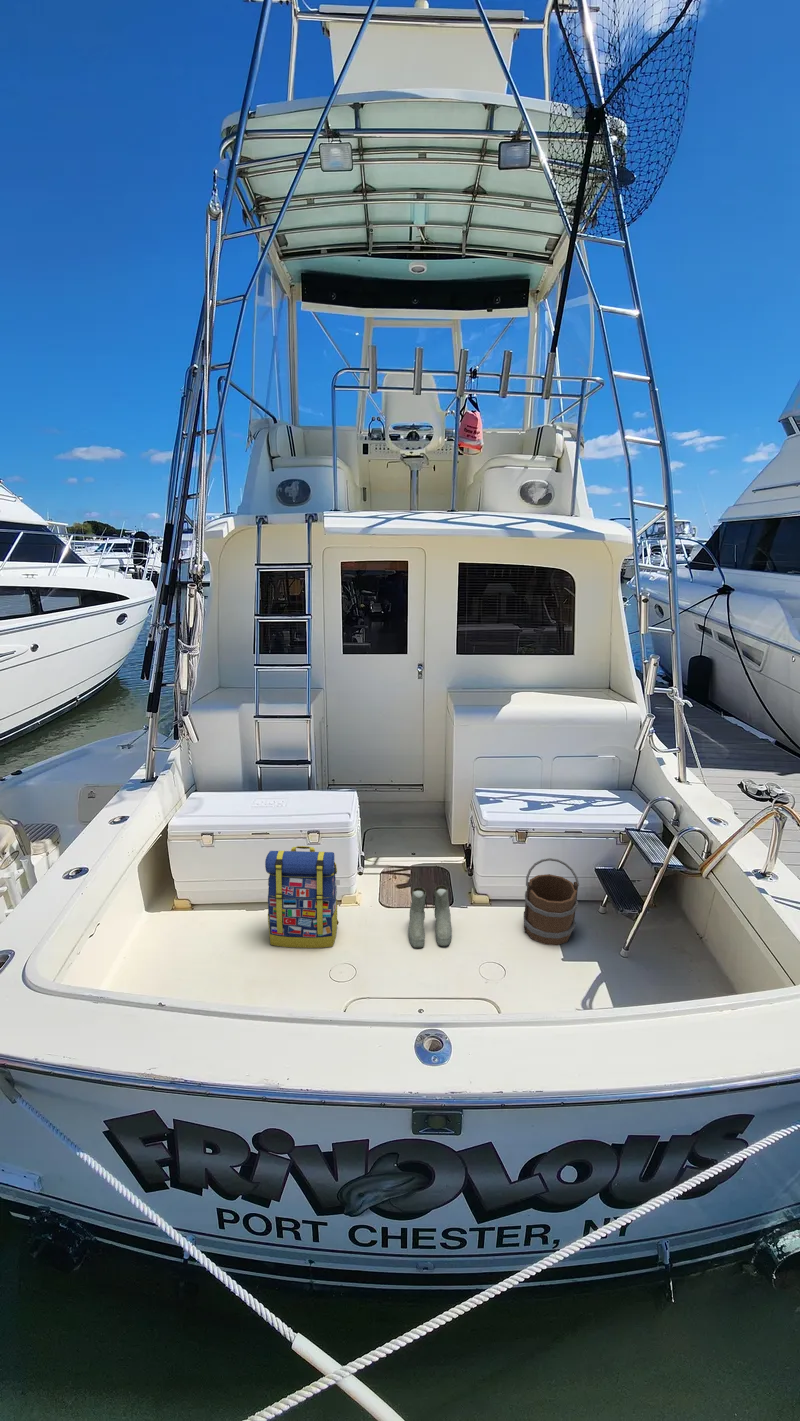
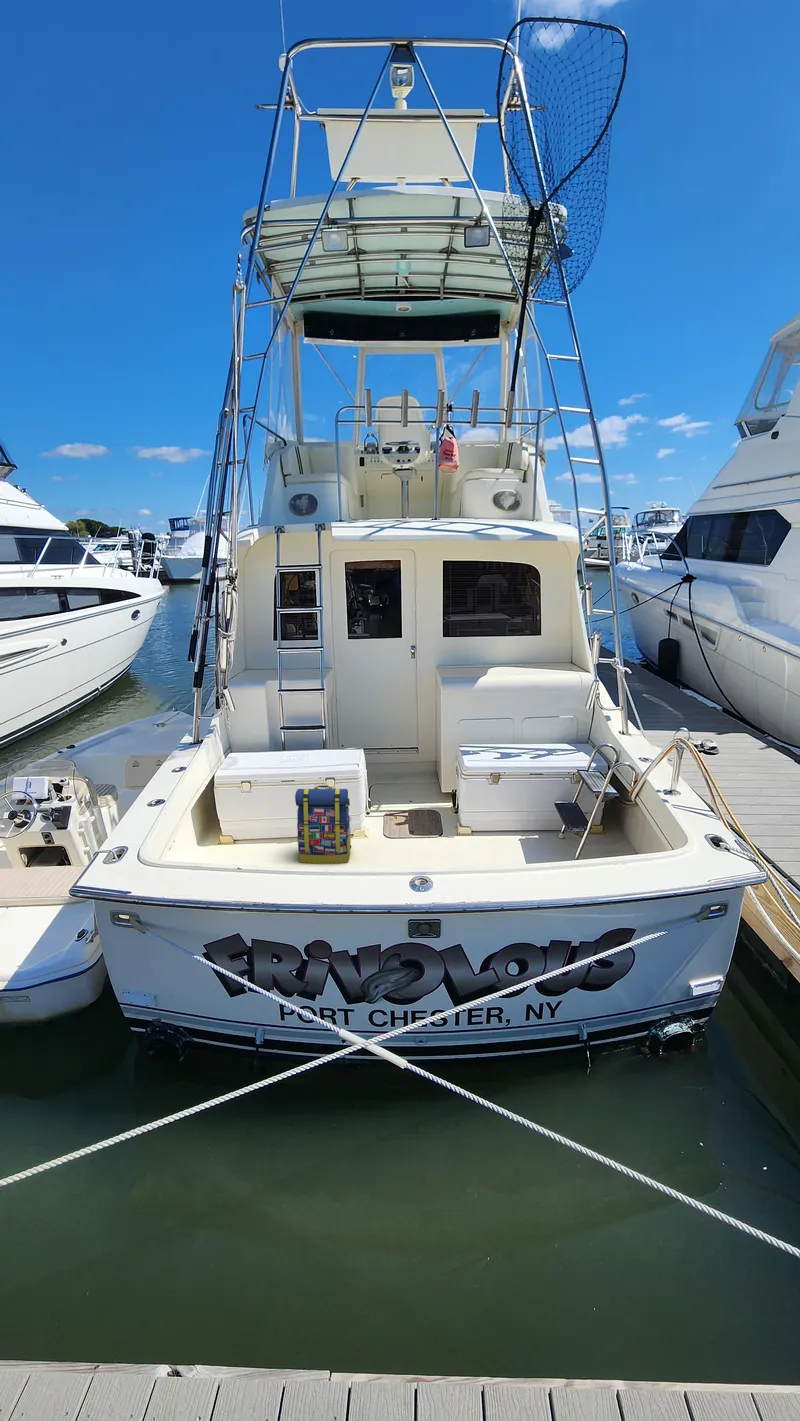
bucket: present [524,858,579,945] -> none [496,792,538,859]
boots: present [409,885,452,948] -> none [406,815,440,862]

